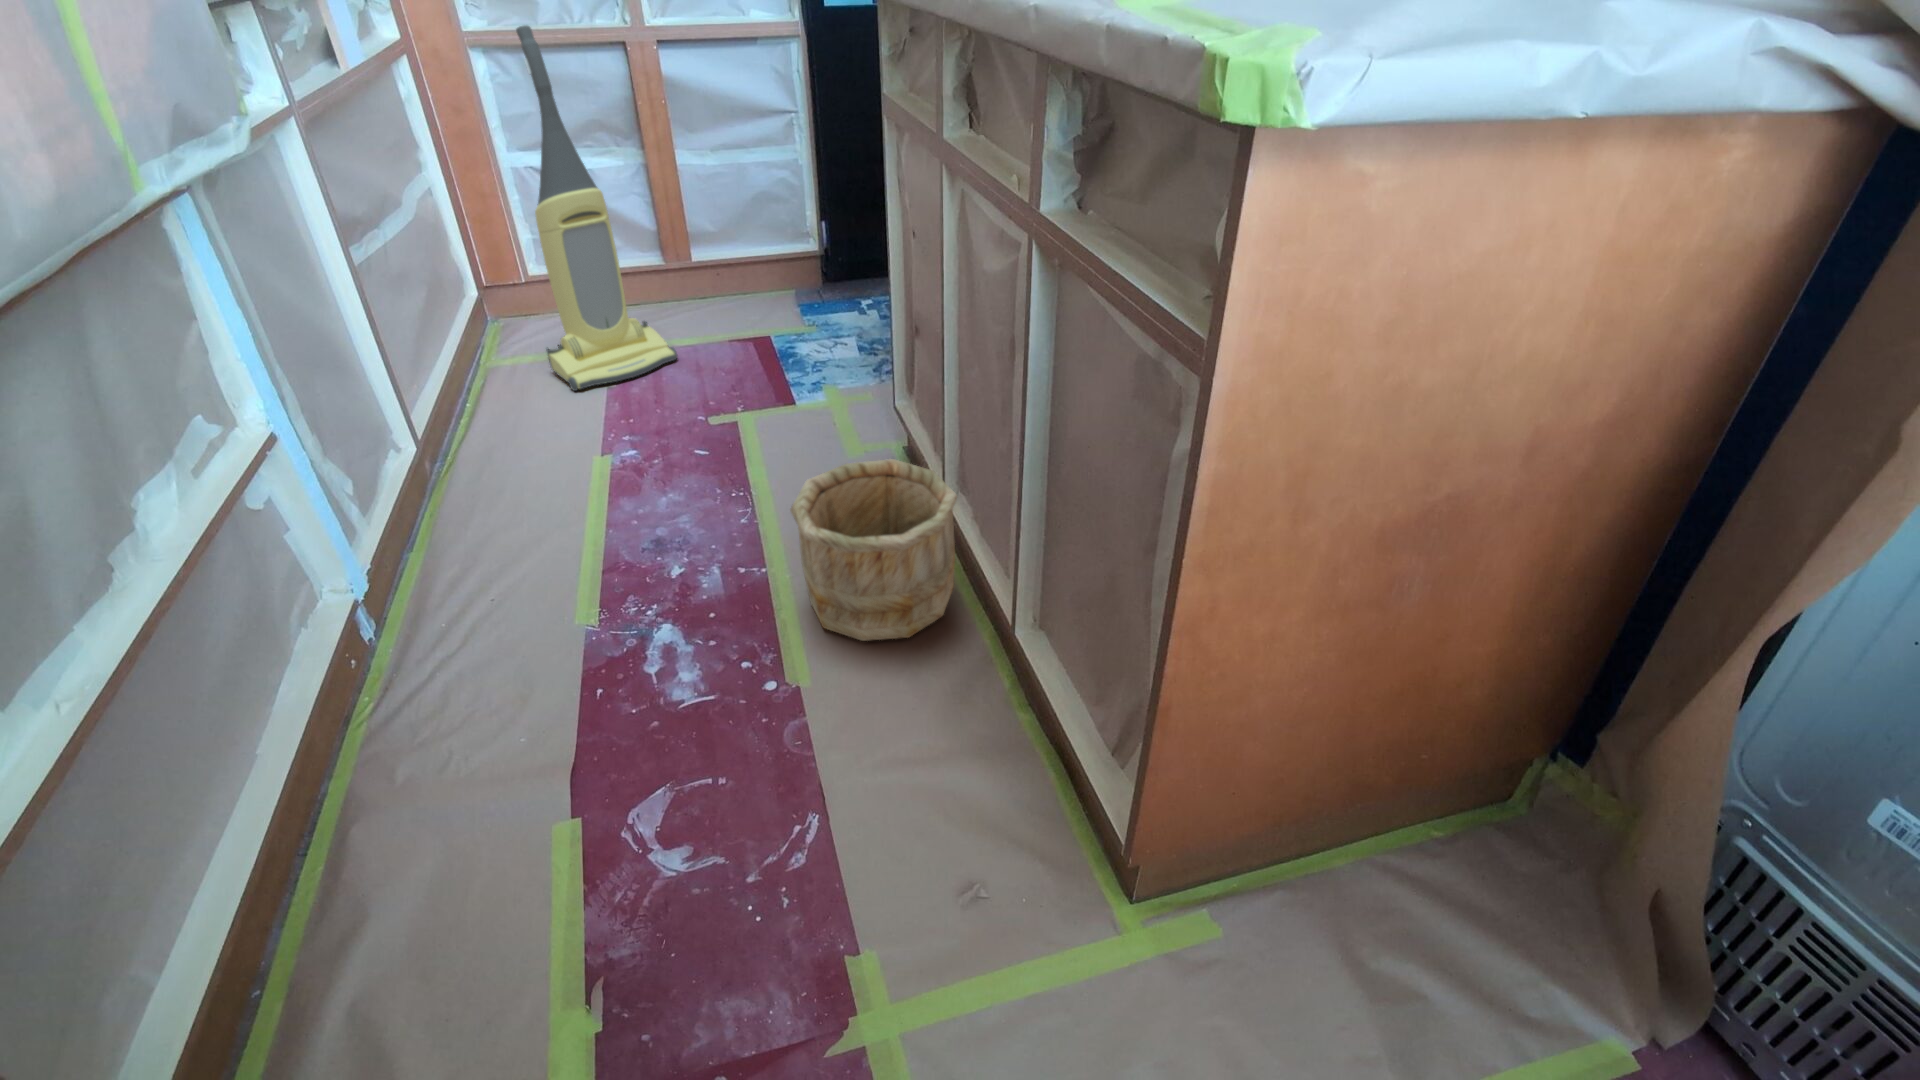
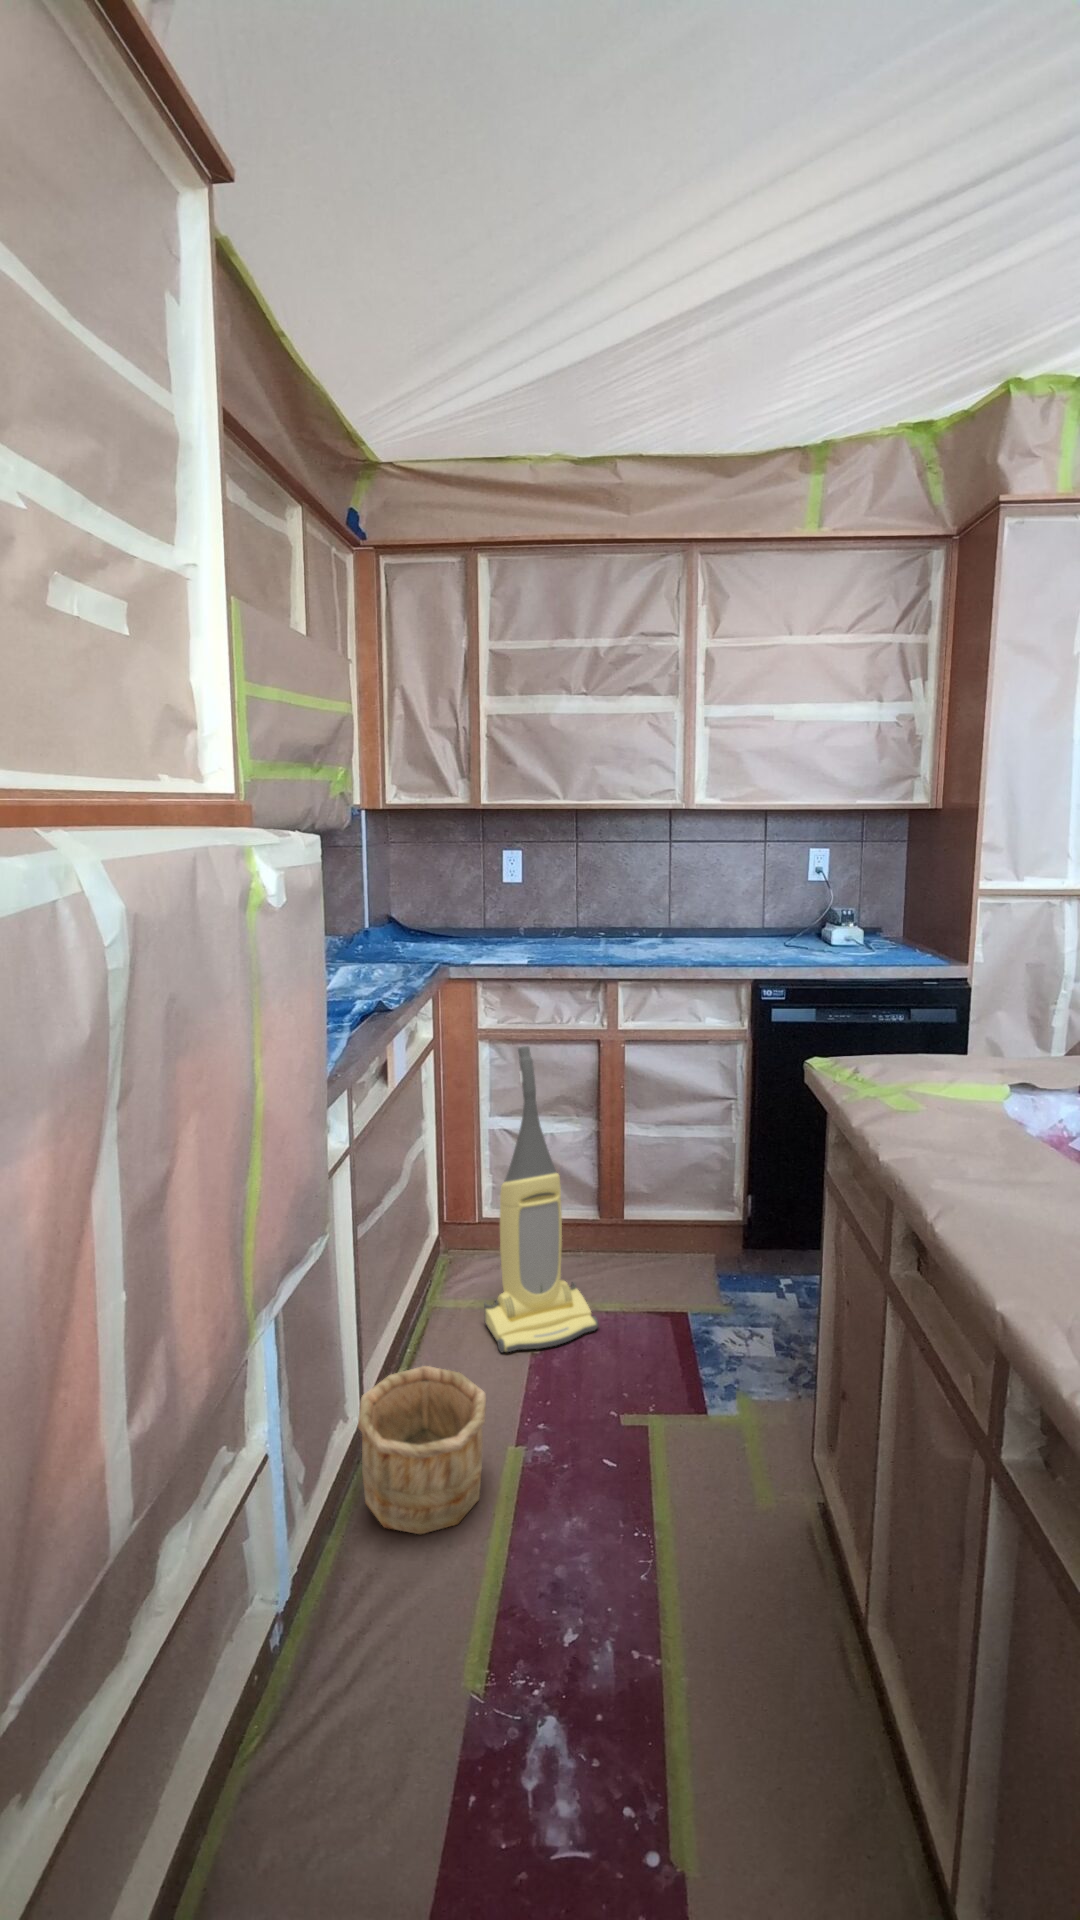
wooden bucket: present [790,459,957,641] -> present [358,1366,486,1534]

